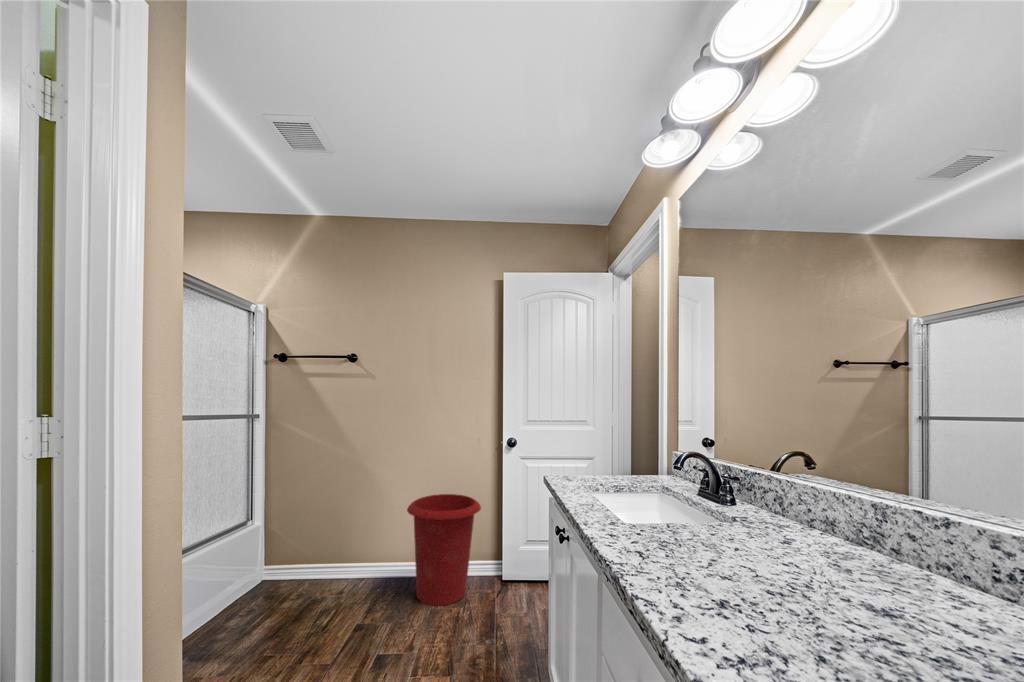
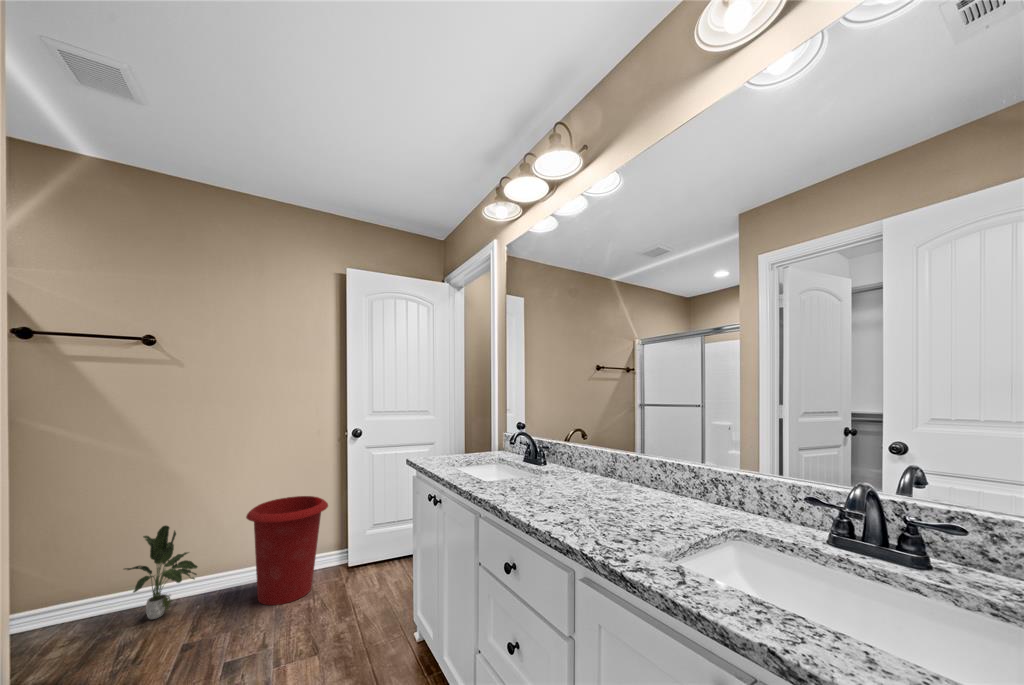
potted plant: none [314,504,373,589] -> present [125,526,198,619]

